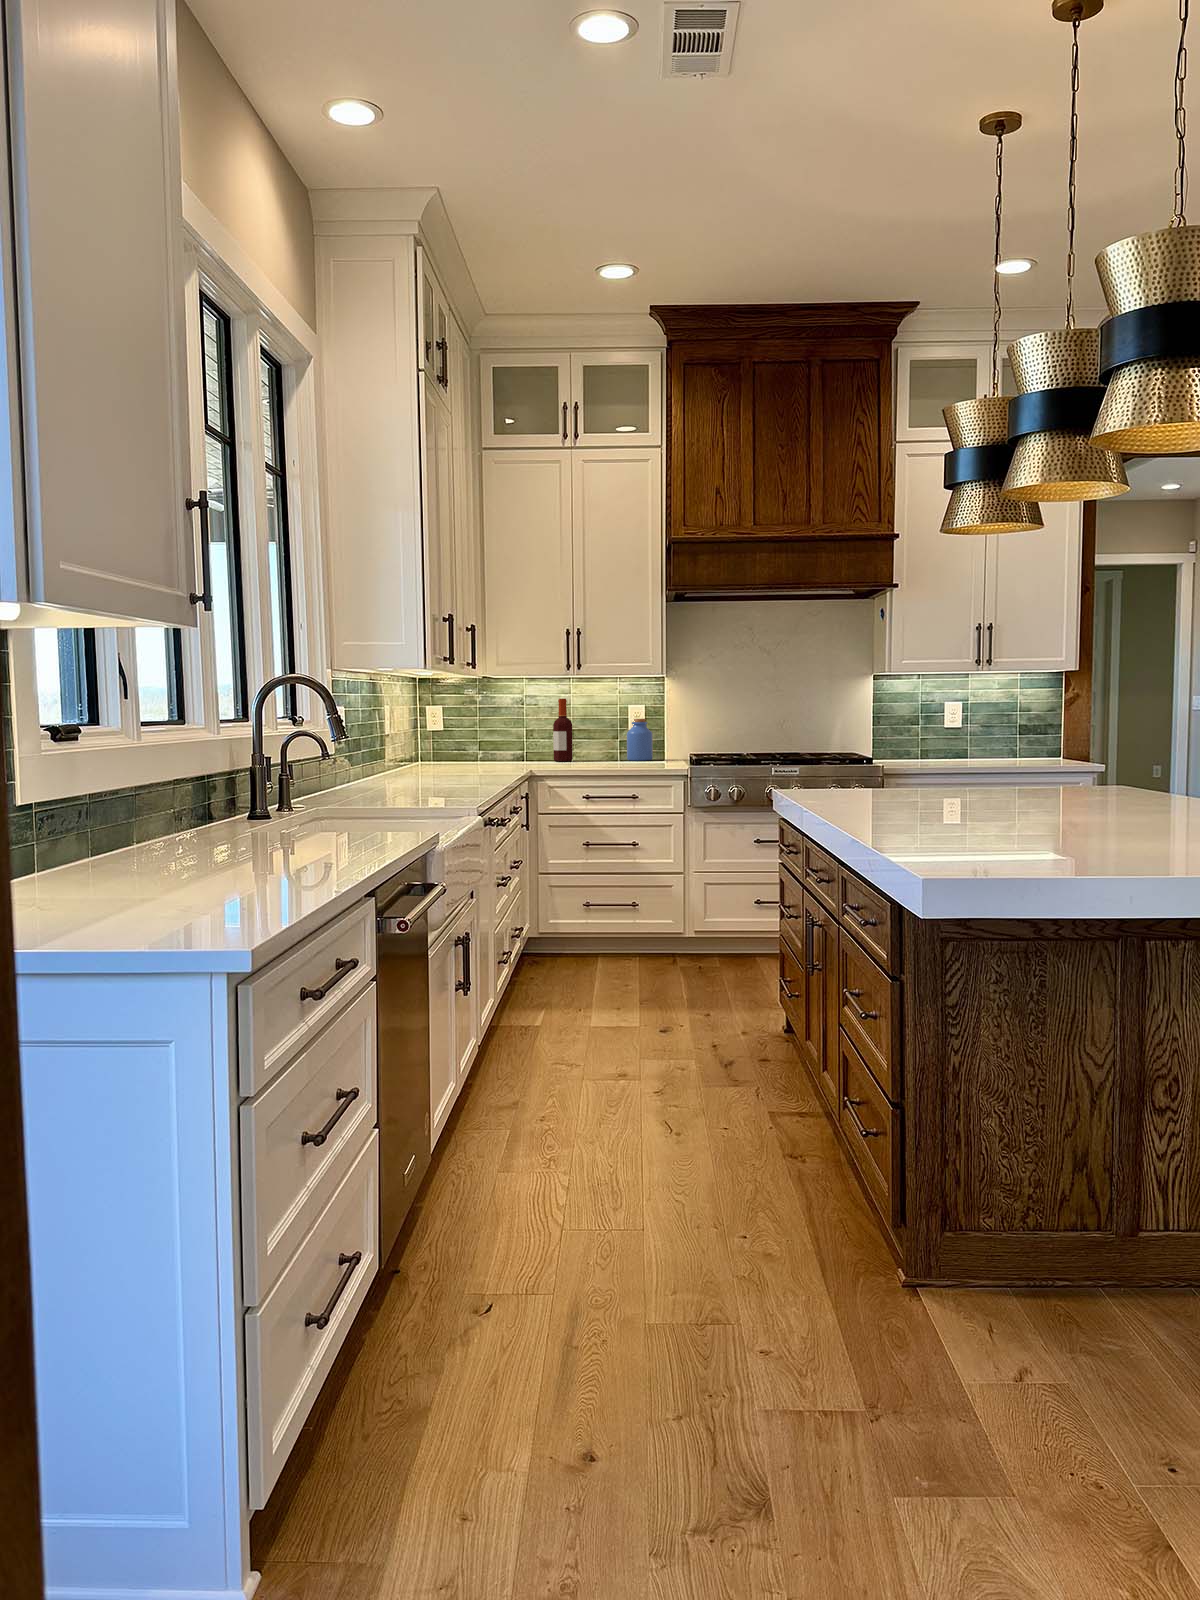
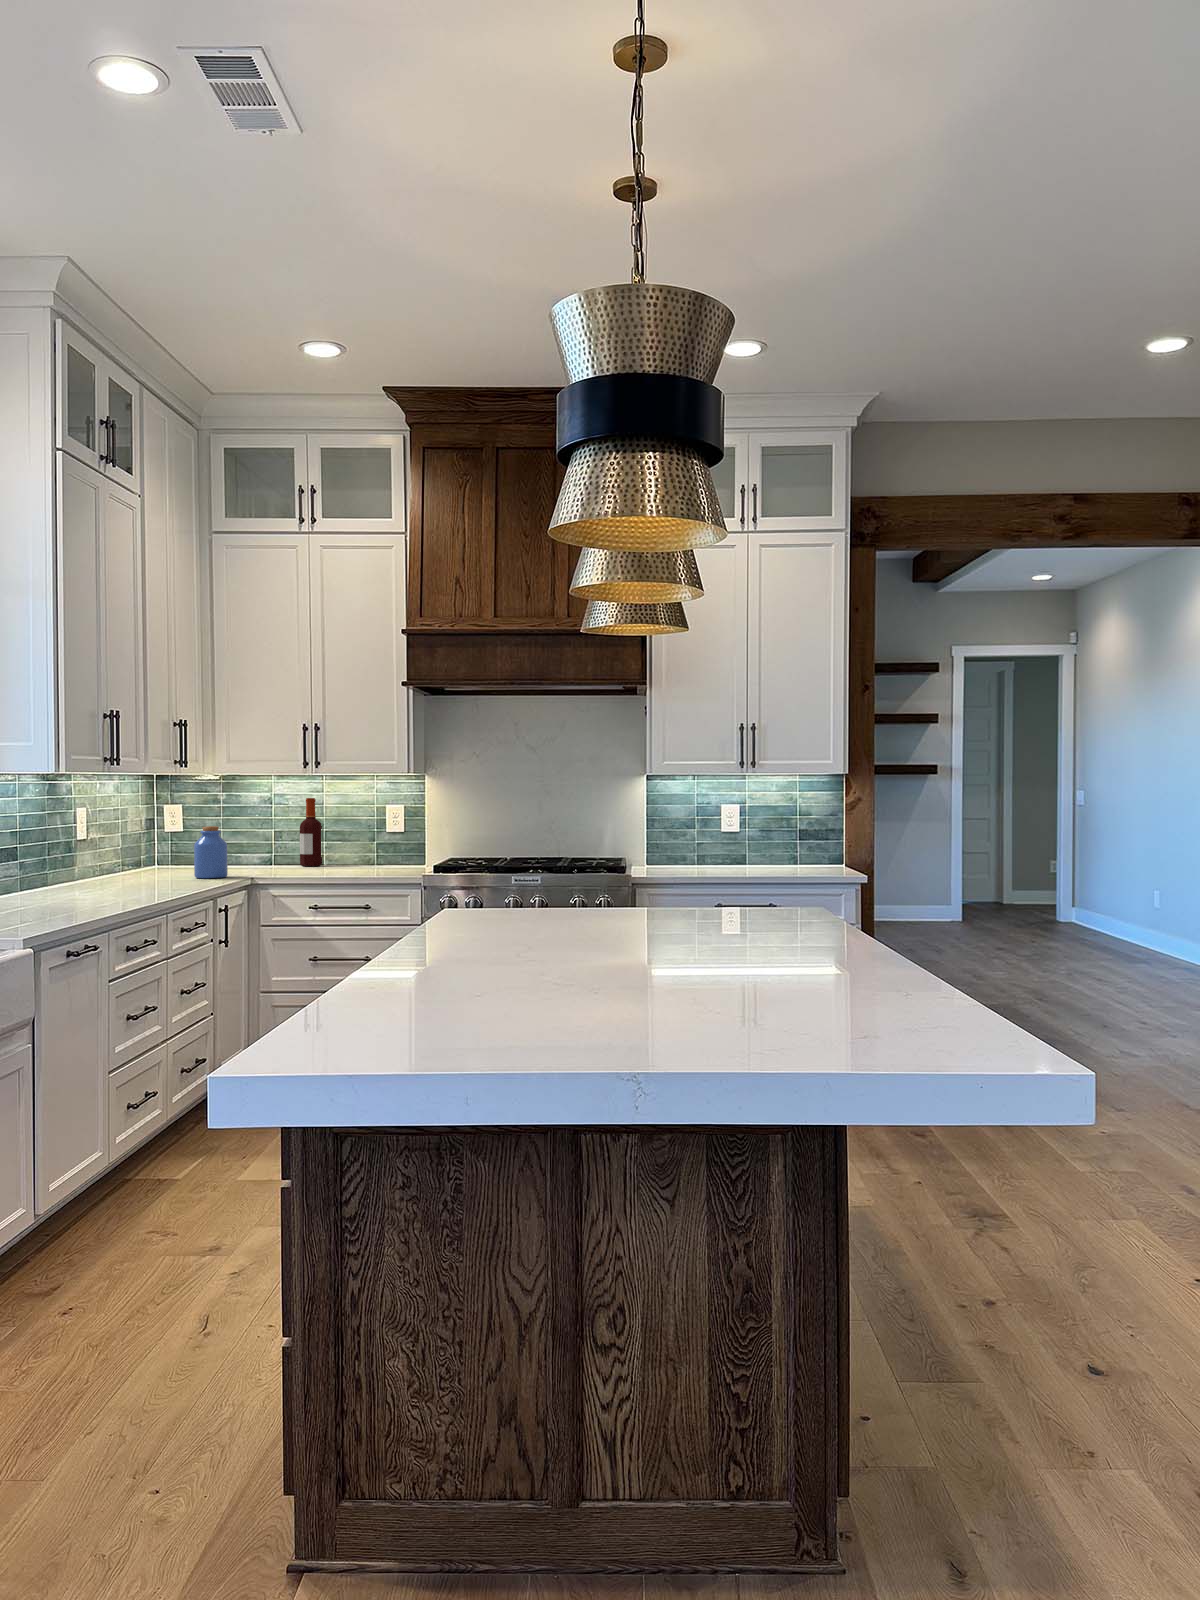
jar: present [627,719,653,761] -> present [194,826,228,878]

